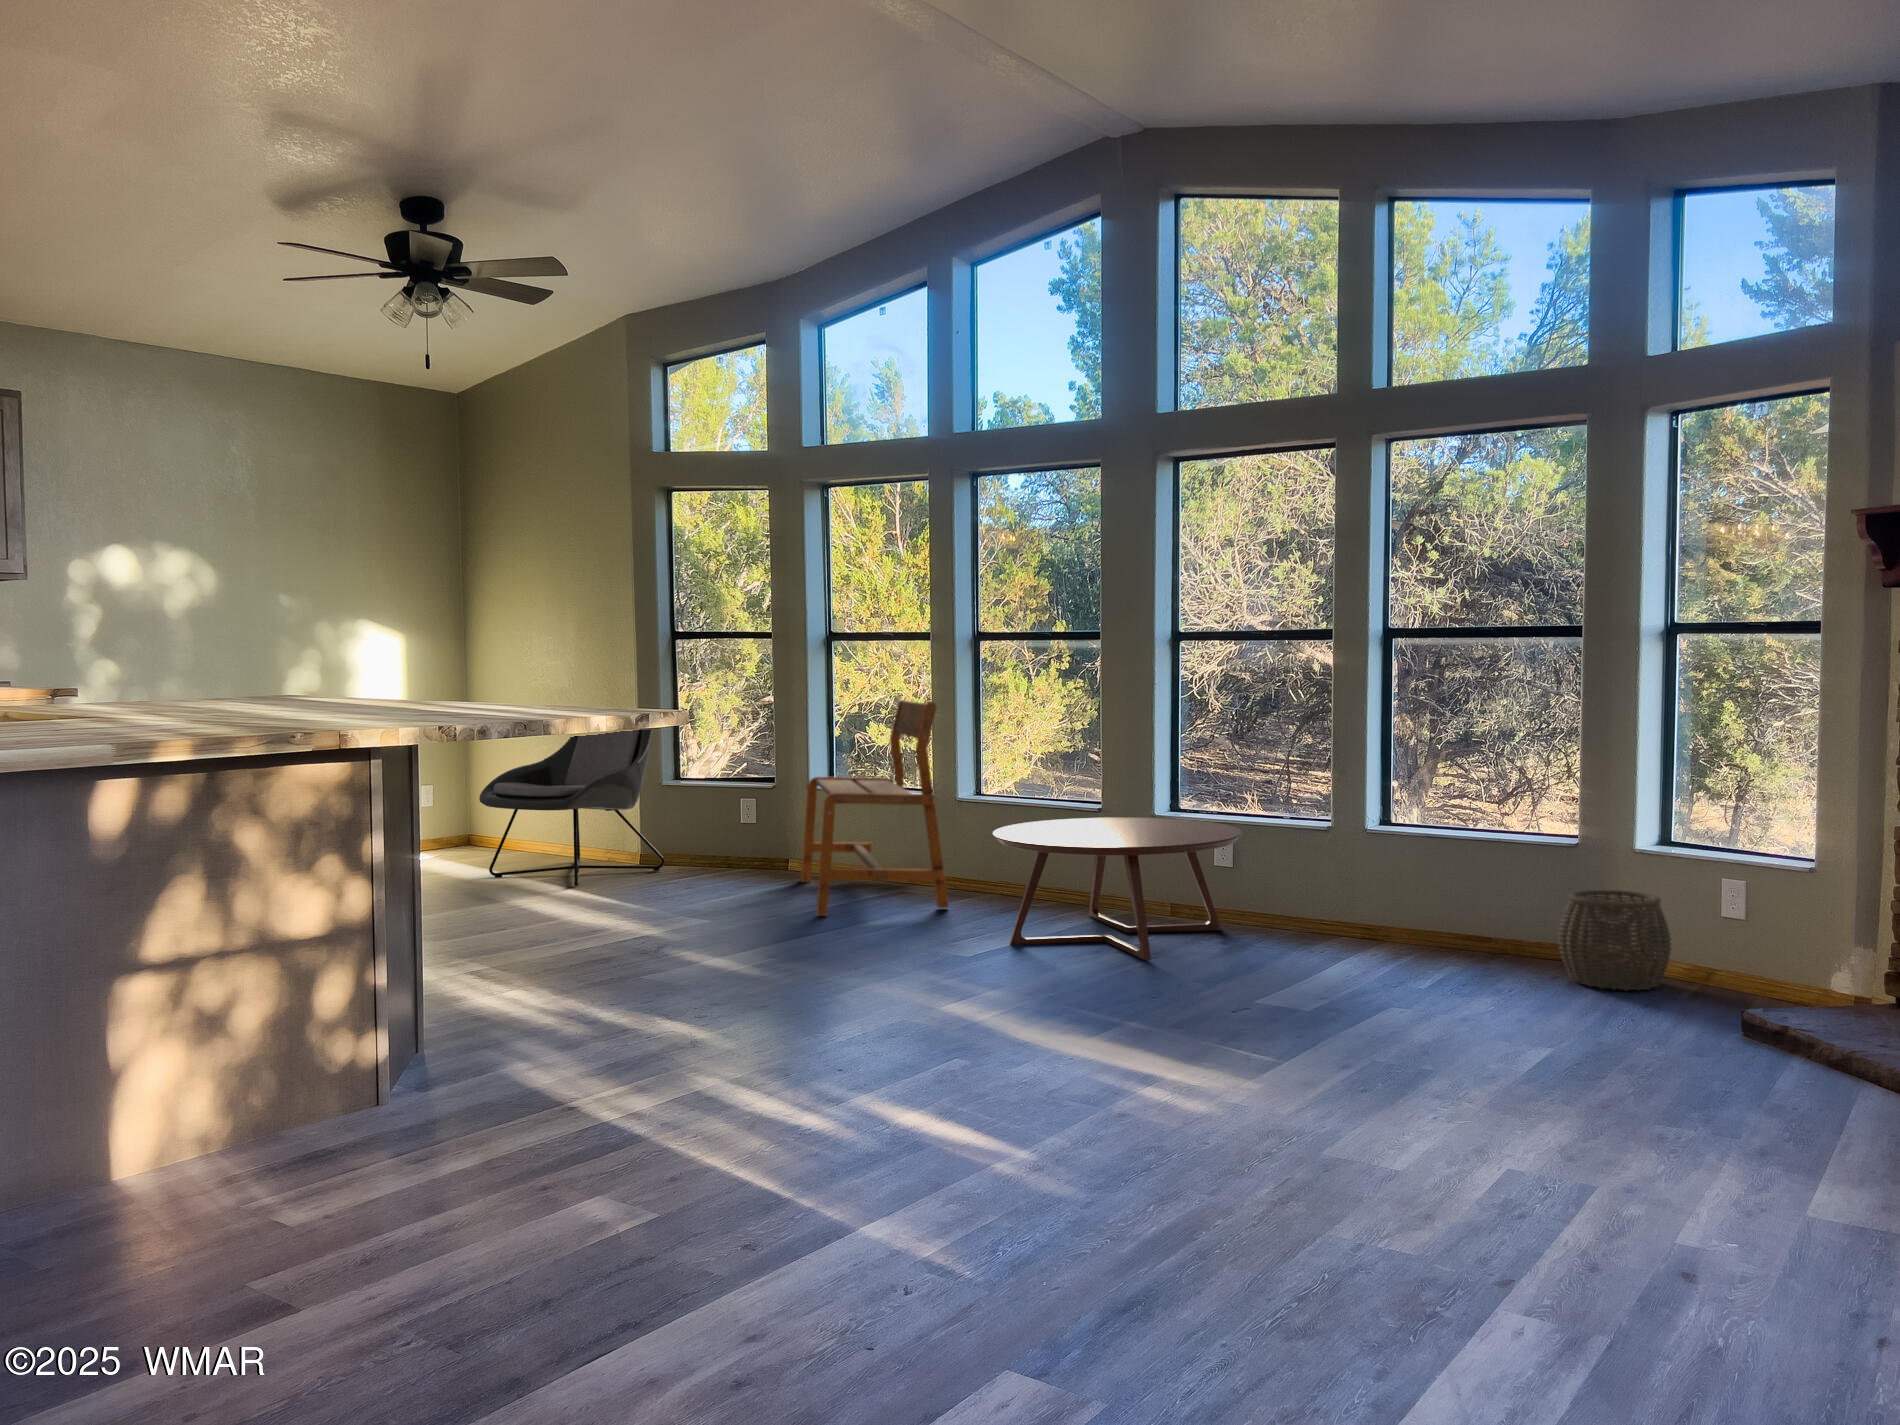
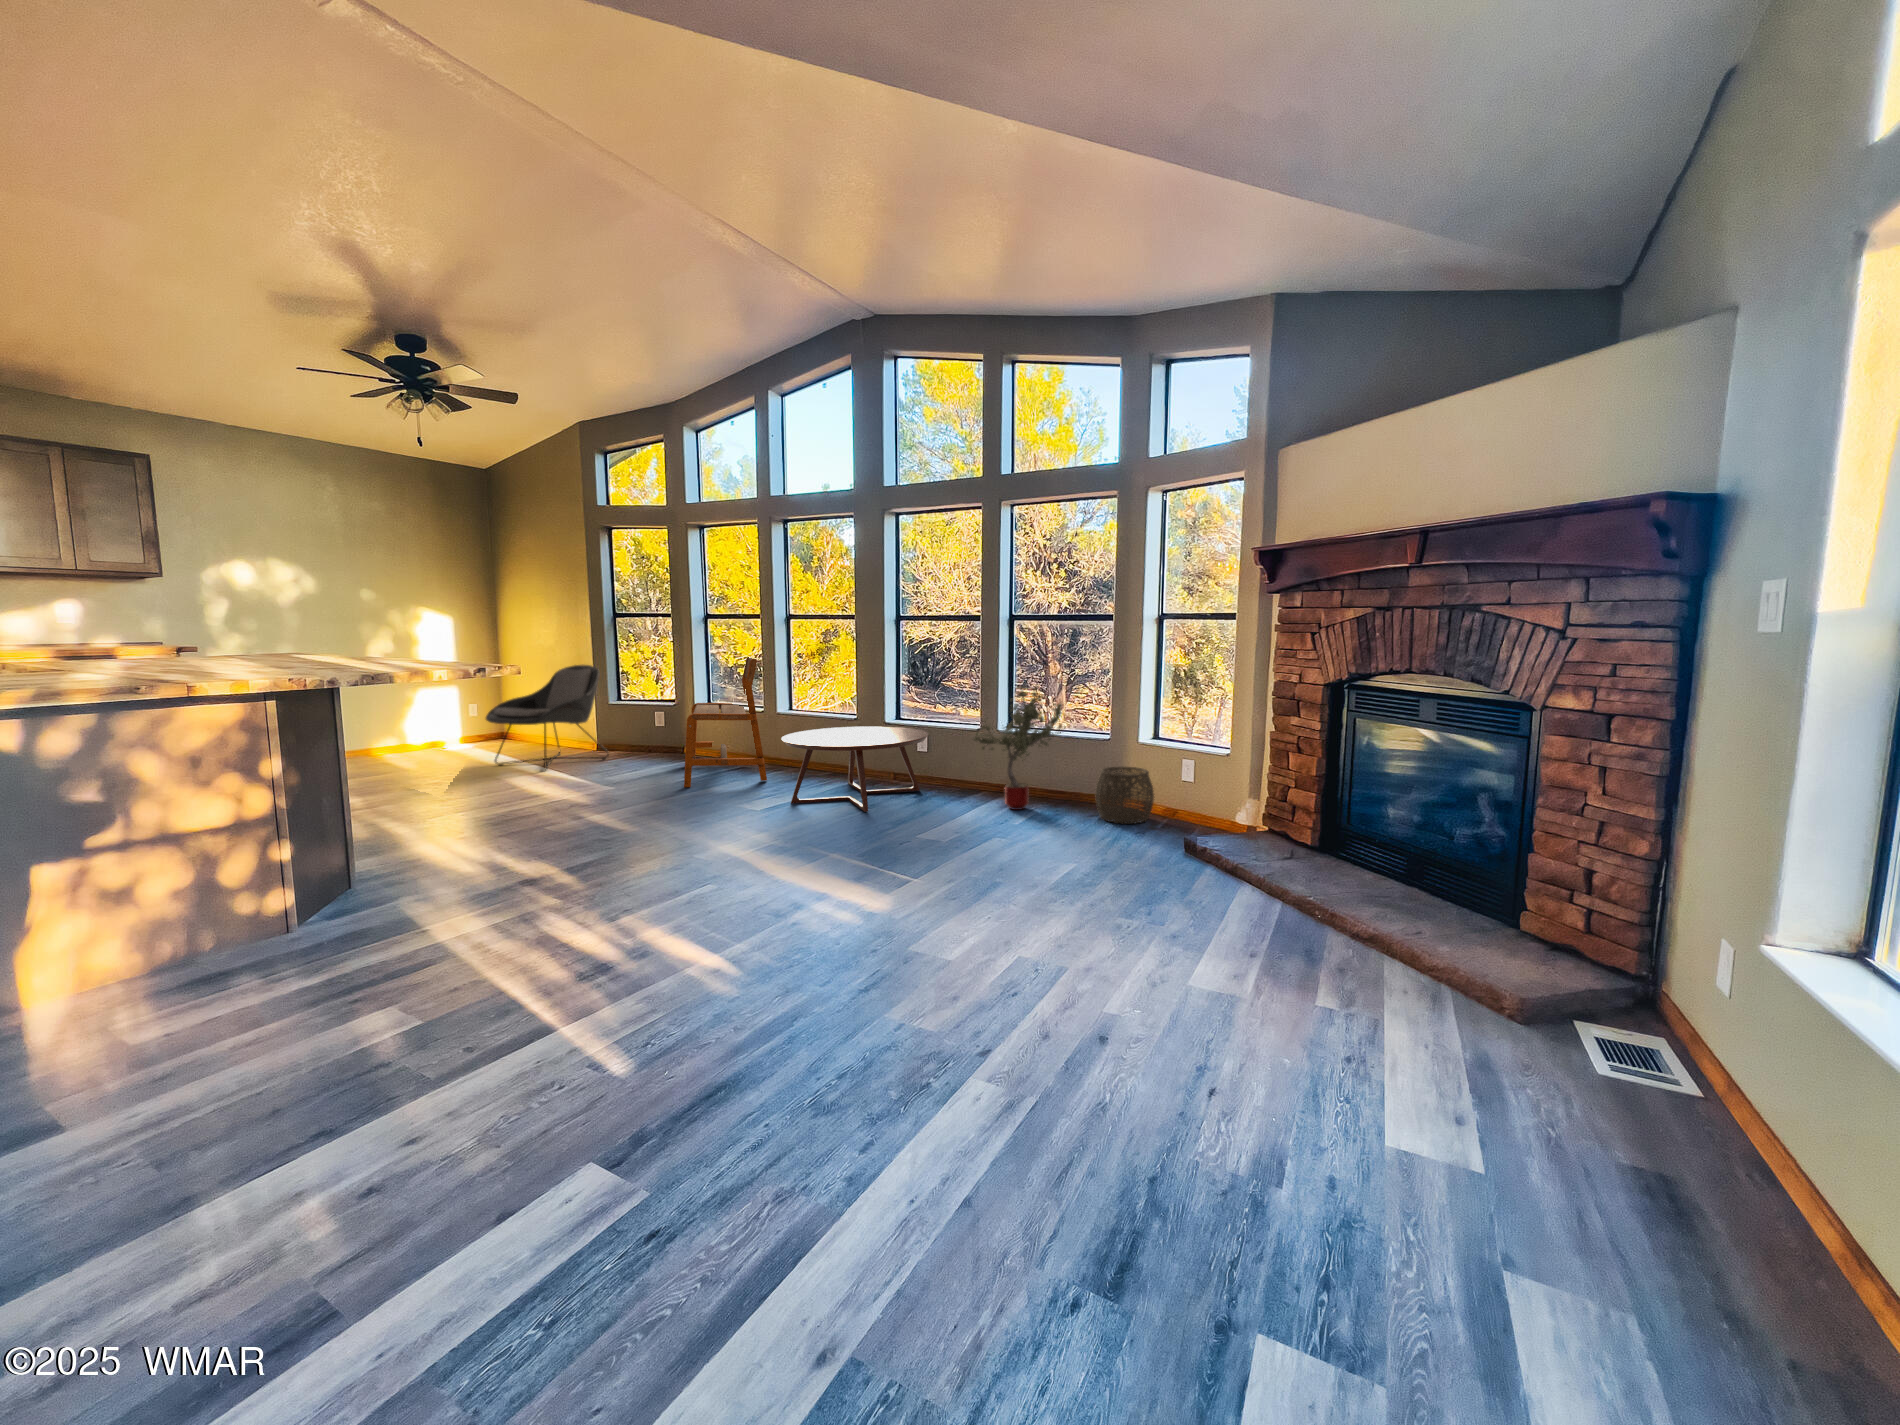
potted tree: none [1323,745,1501,963] -> present [974,686,1063,810]

